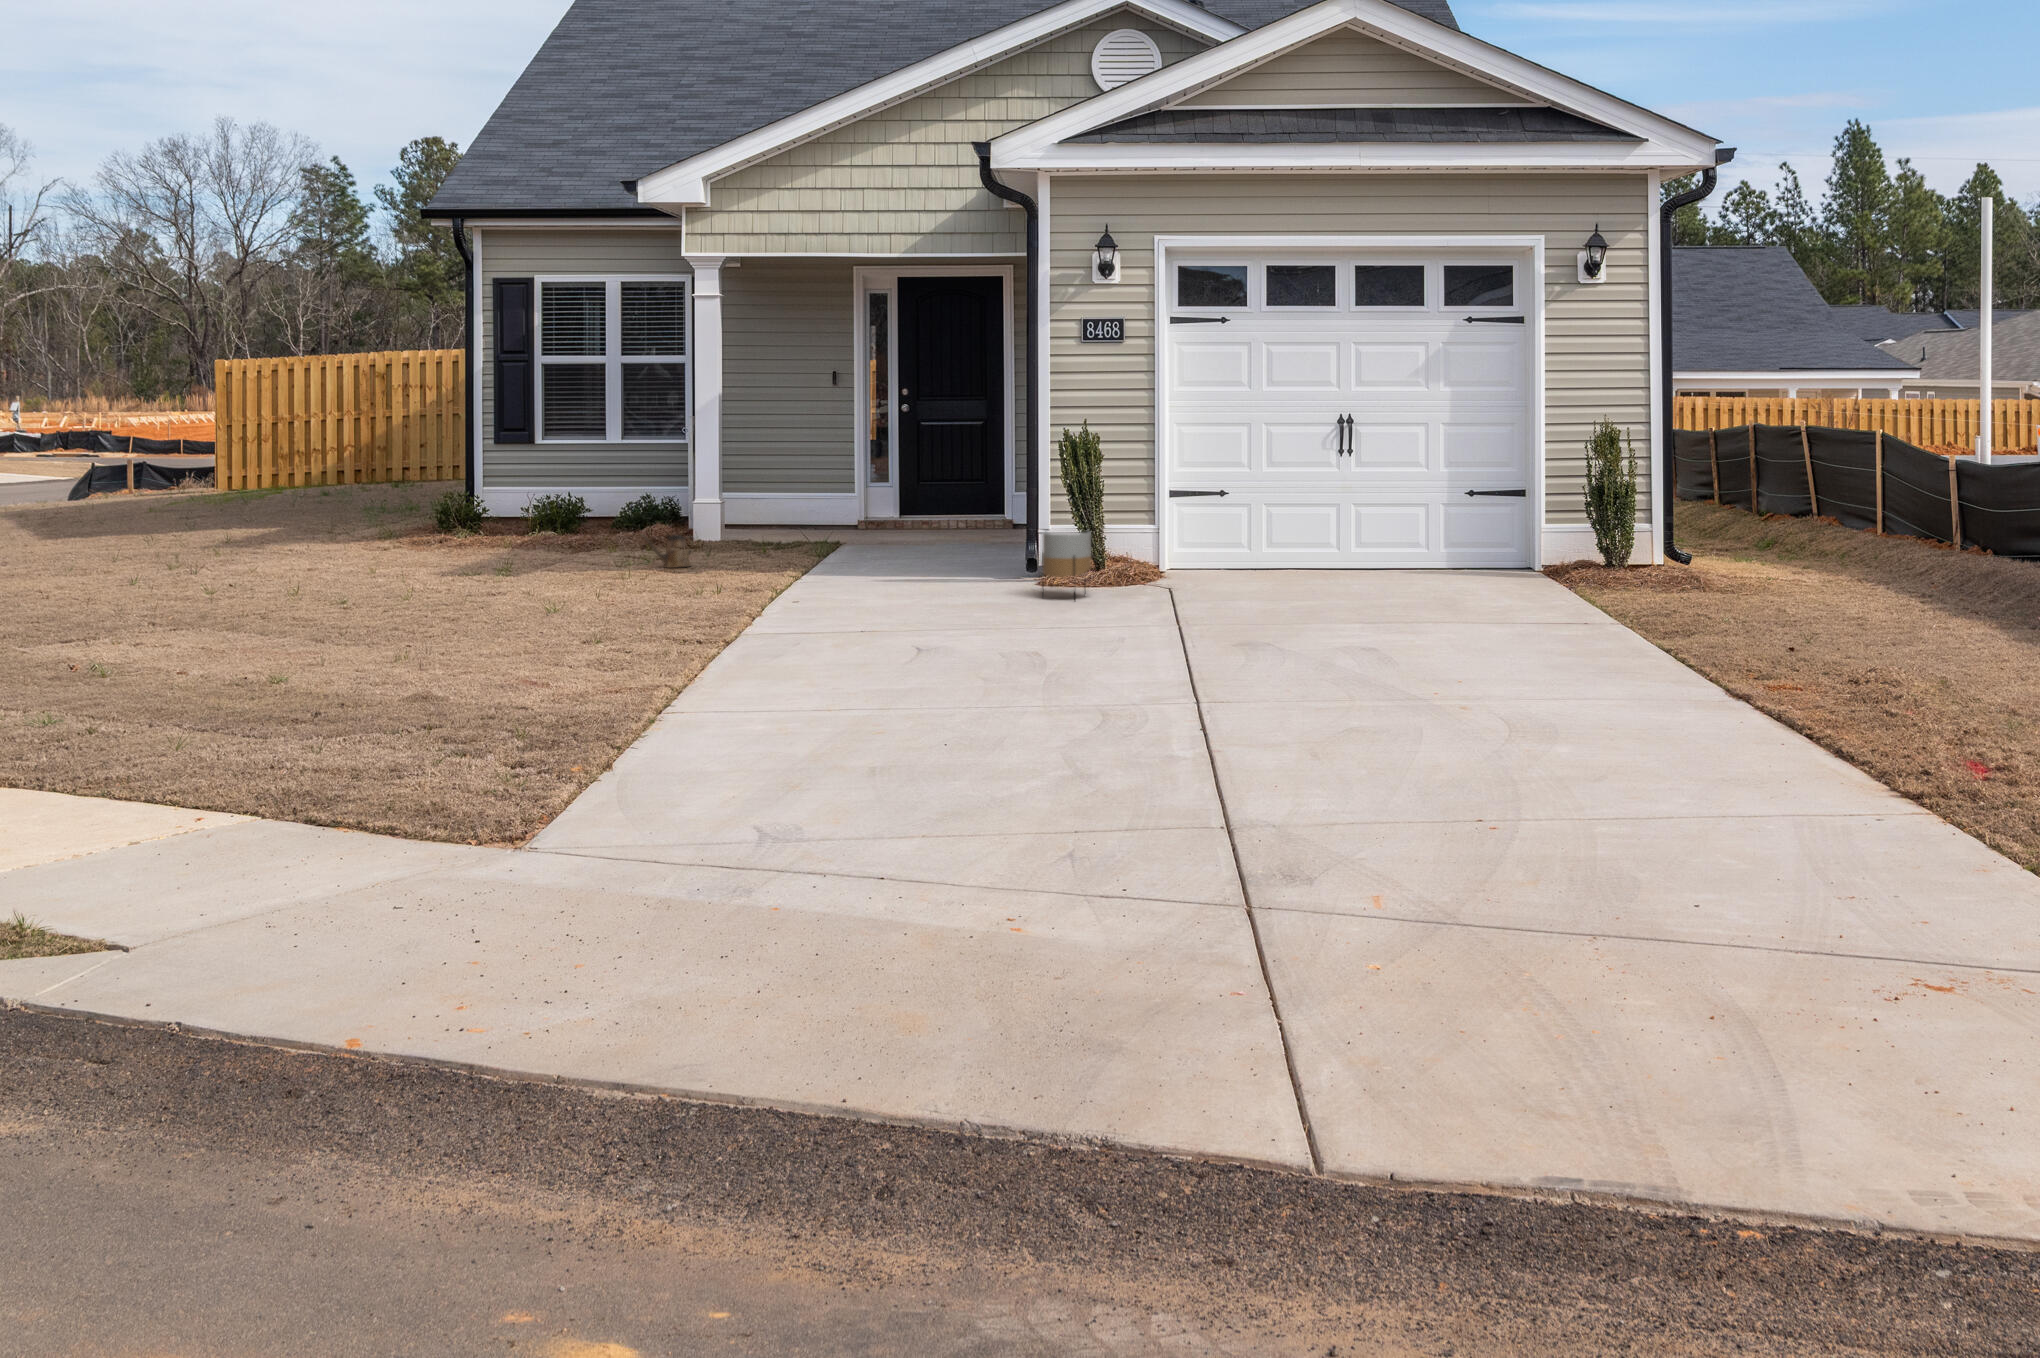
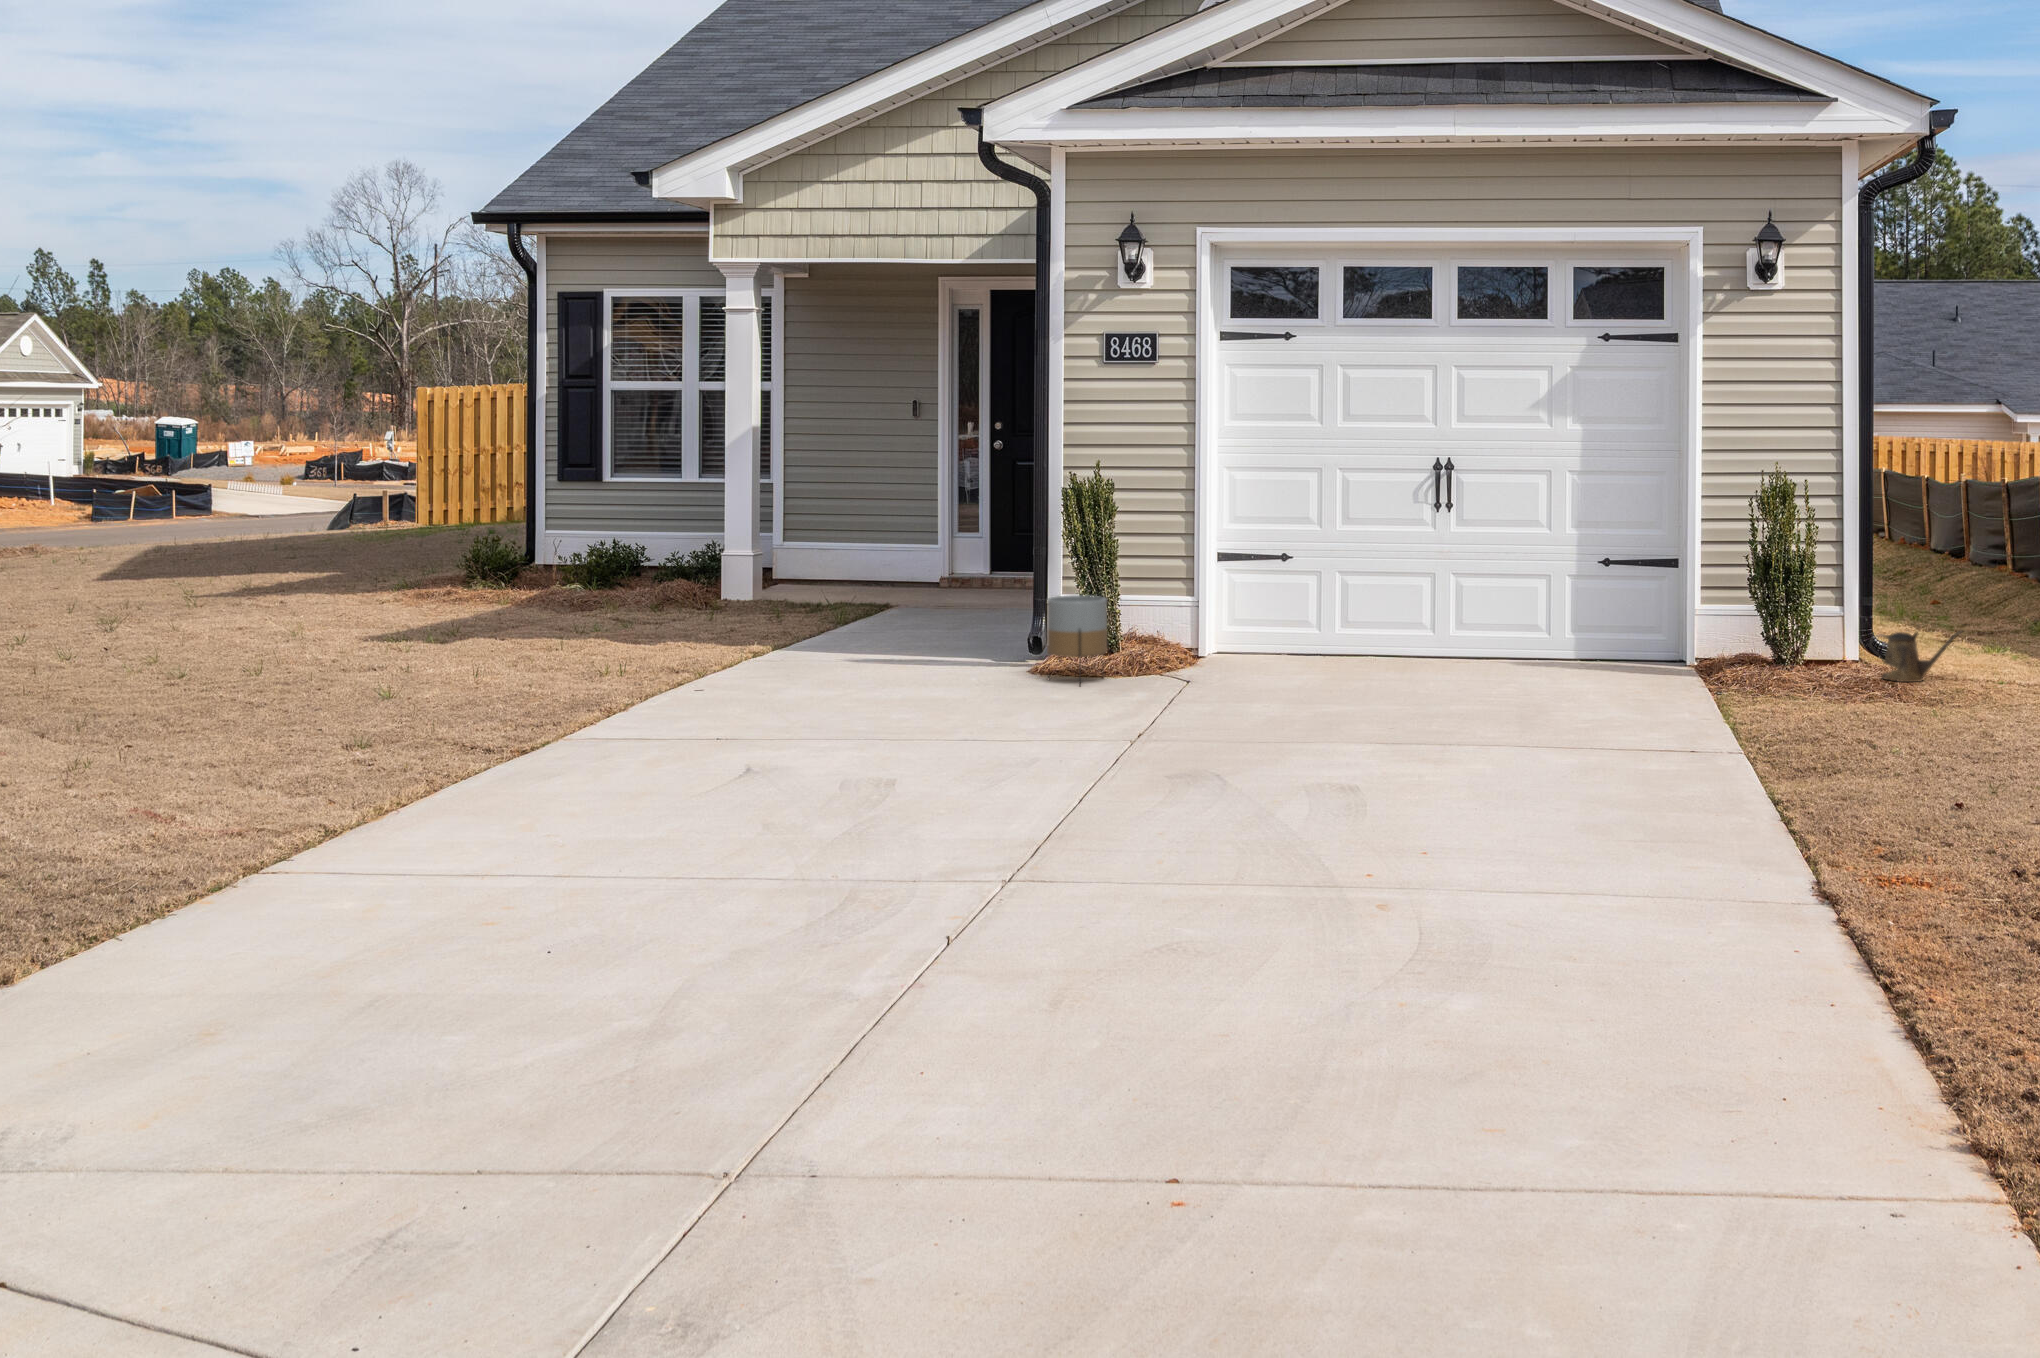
watering can: present [641,535,694,568] -> present [1870,631,1962,682]

